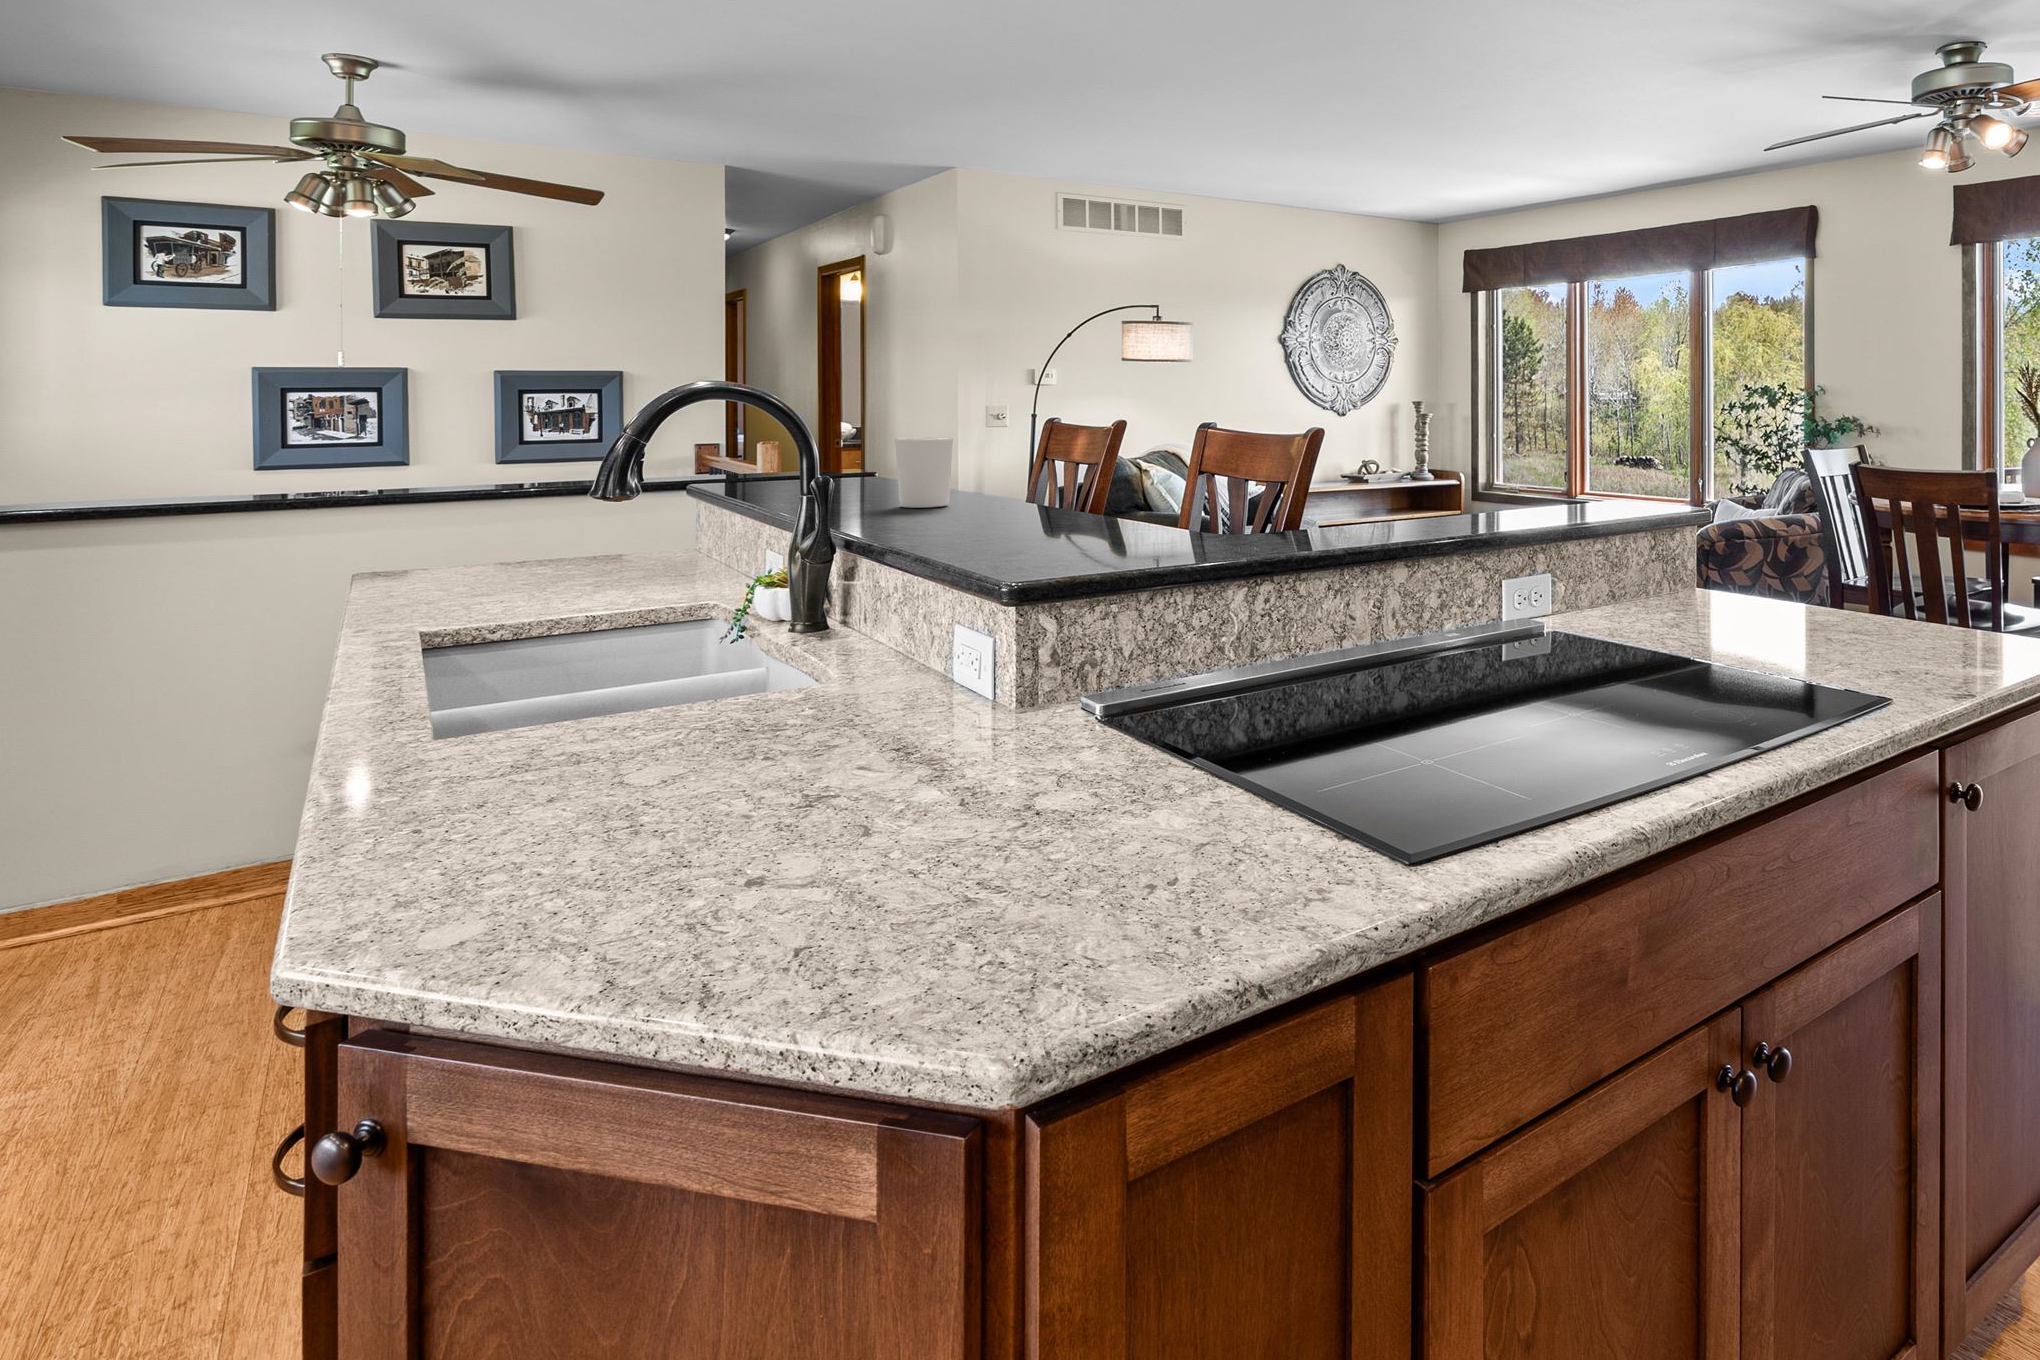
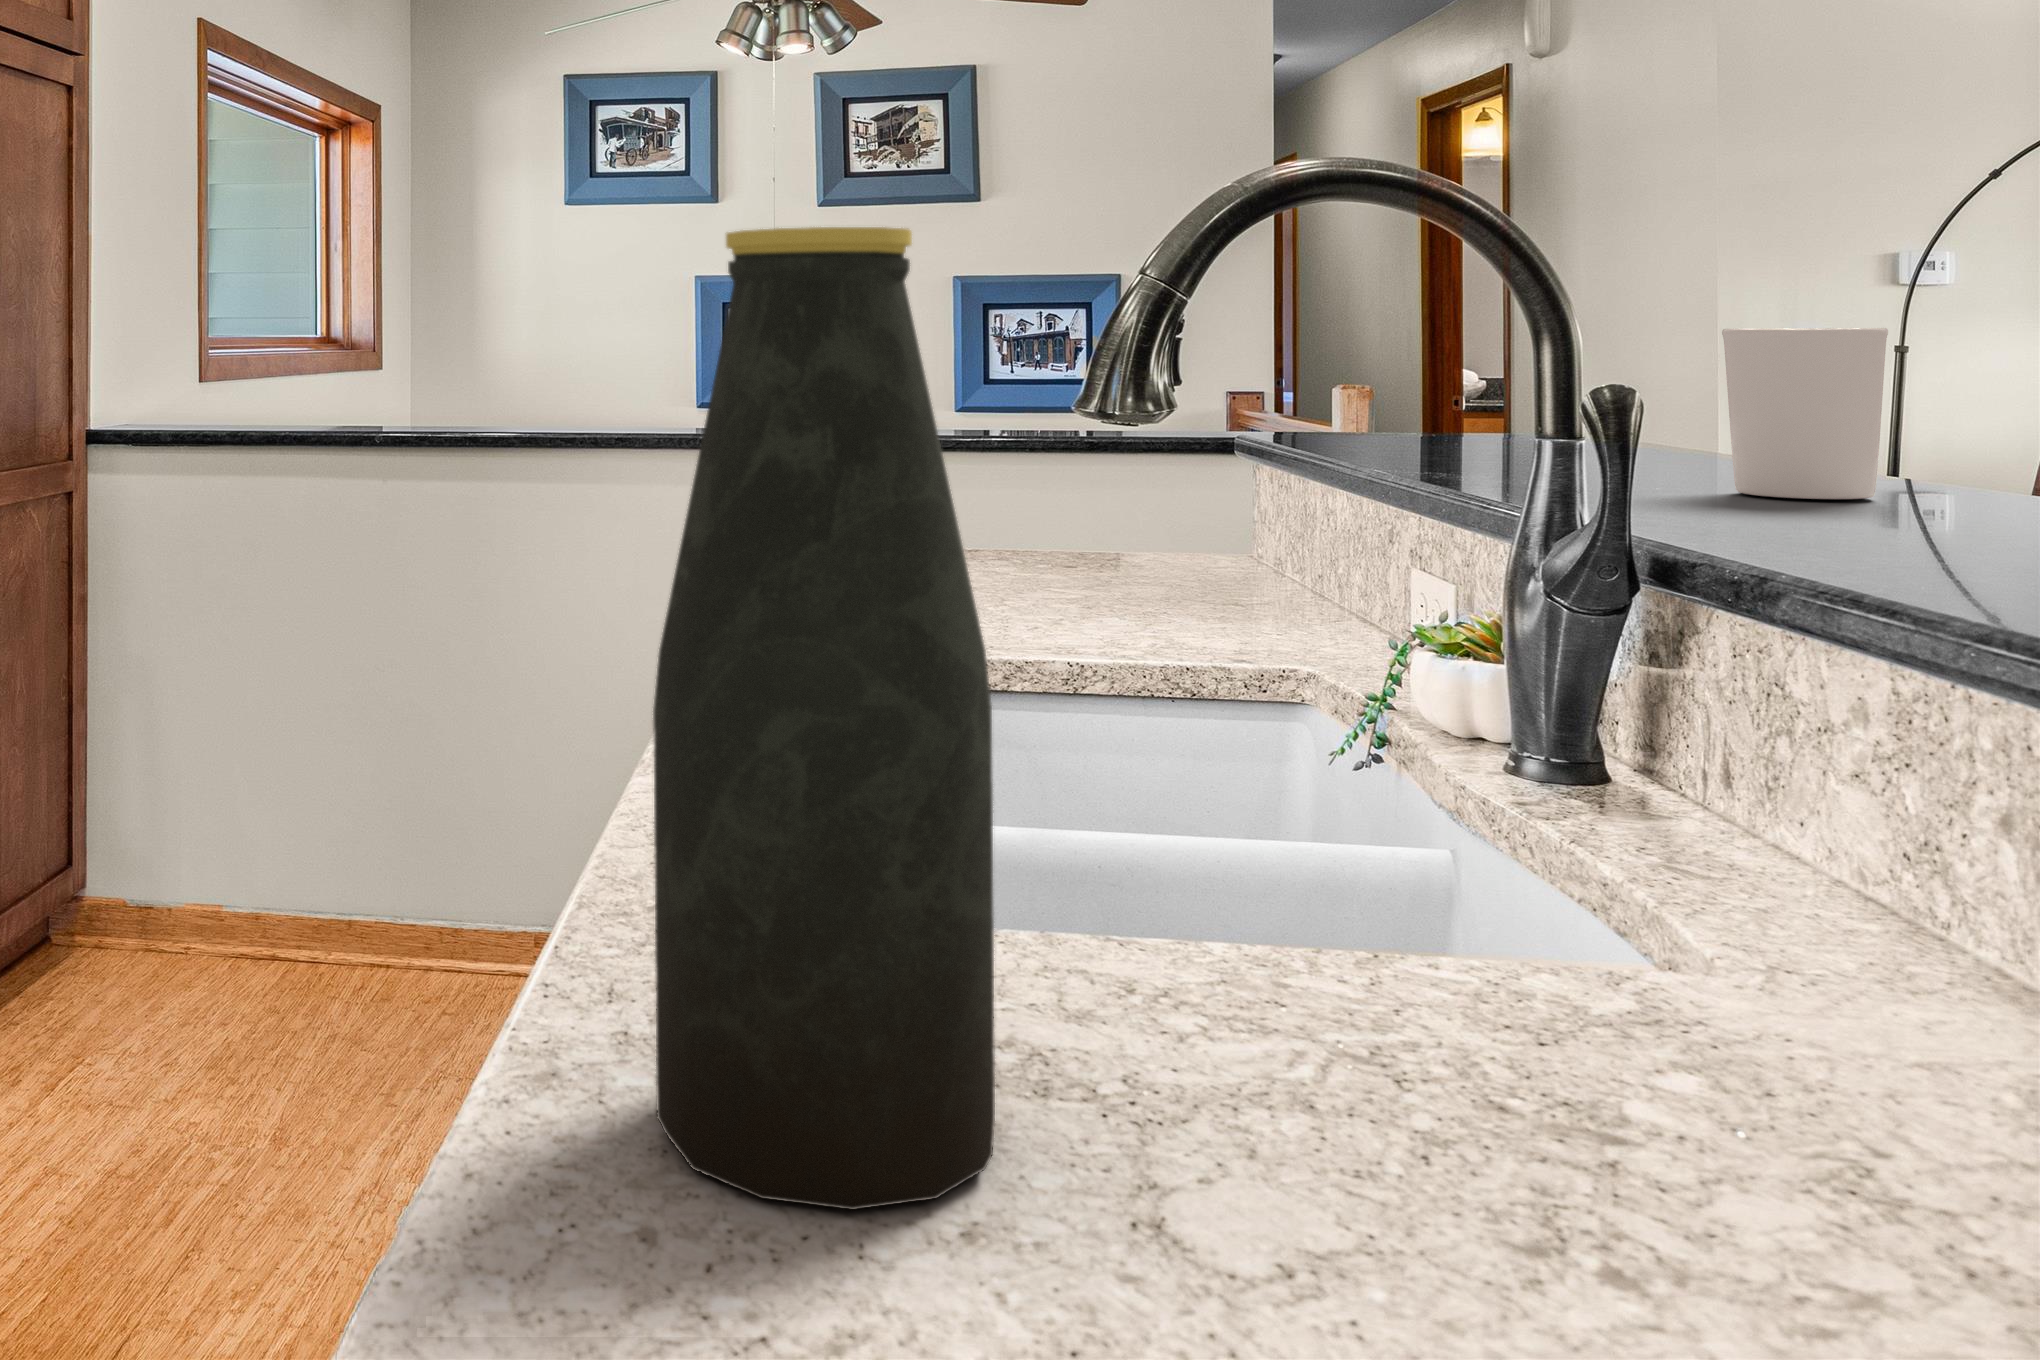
bottle: none [406,450,560,812] -> present [653,227,995,1210]

